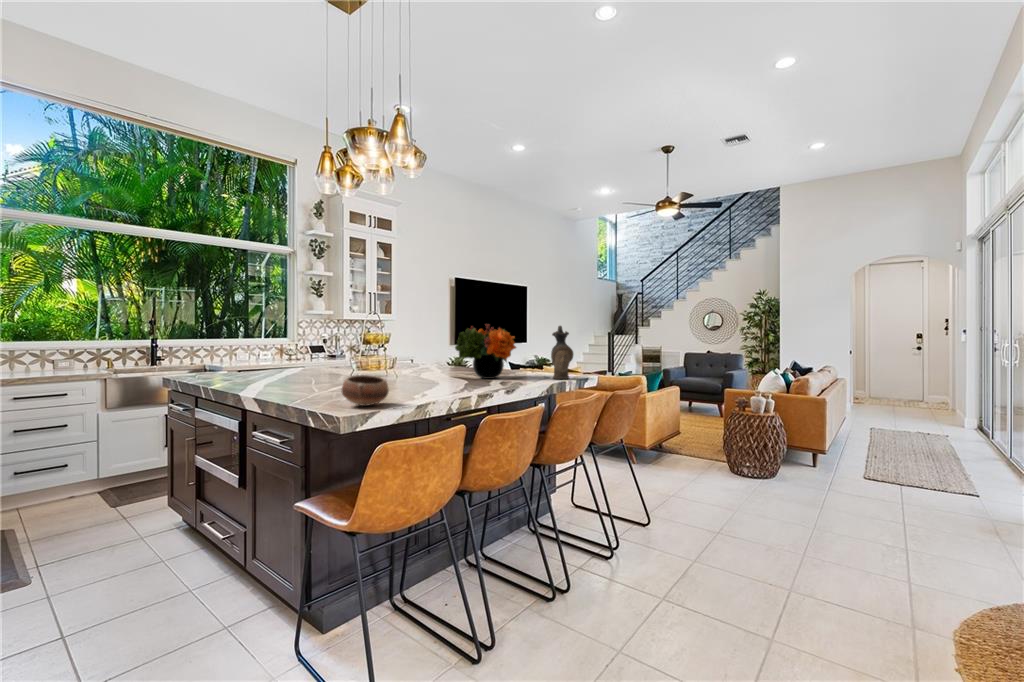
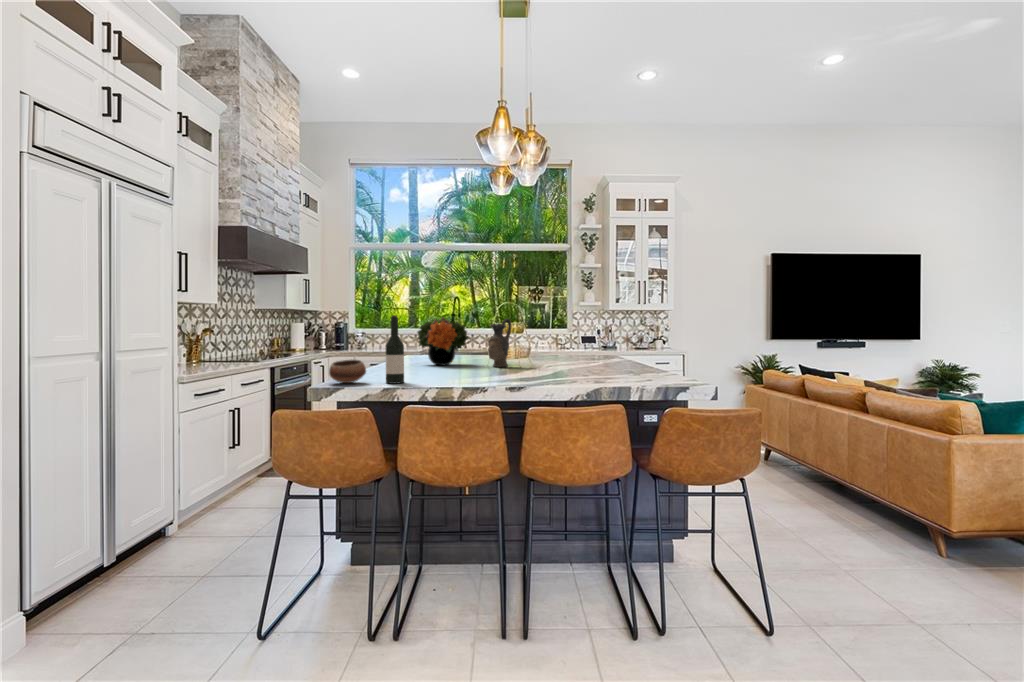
wine bottle: none [399,320,421,400] -> present [385,315,404,384]
flower arrangement: present [455,324,516,379] -> present [417,317,468,365]
ceramic pitcher: present [551,326,573,379] -> present [488,319,512,367]

